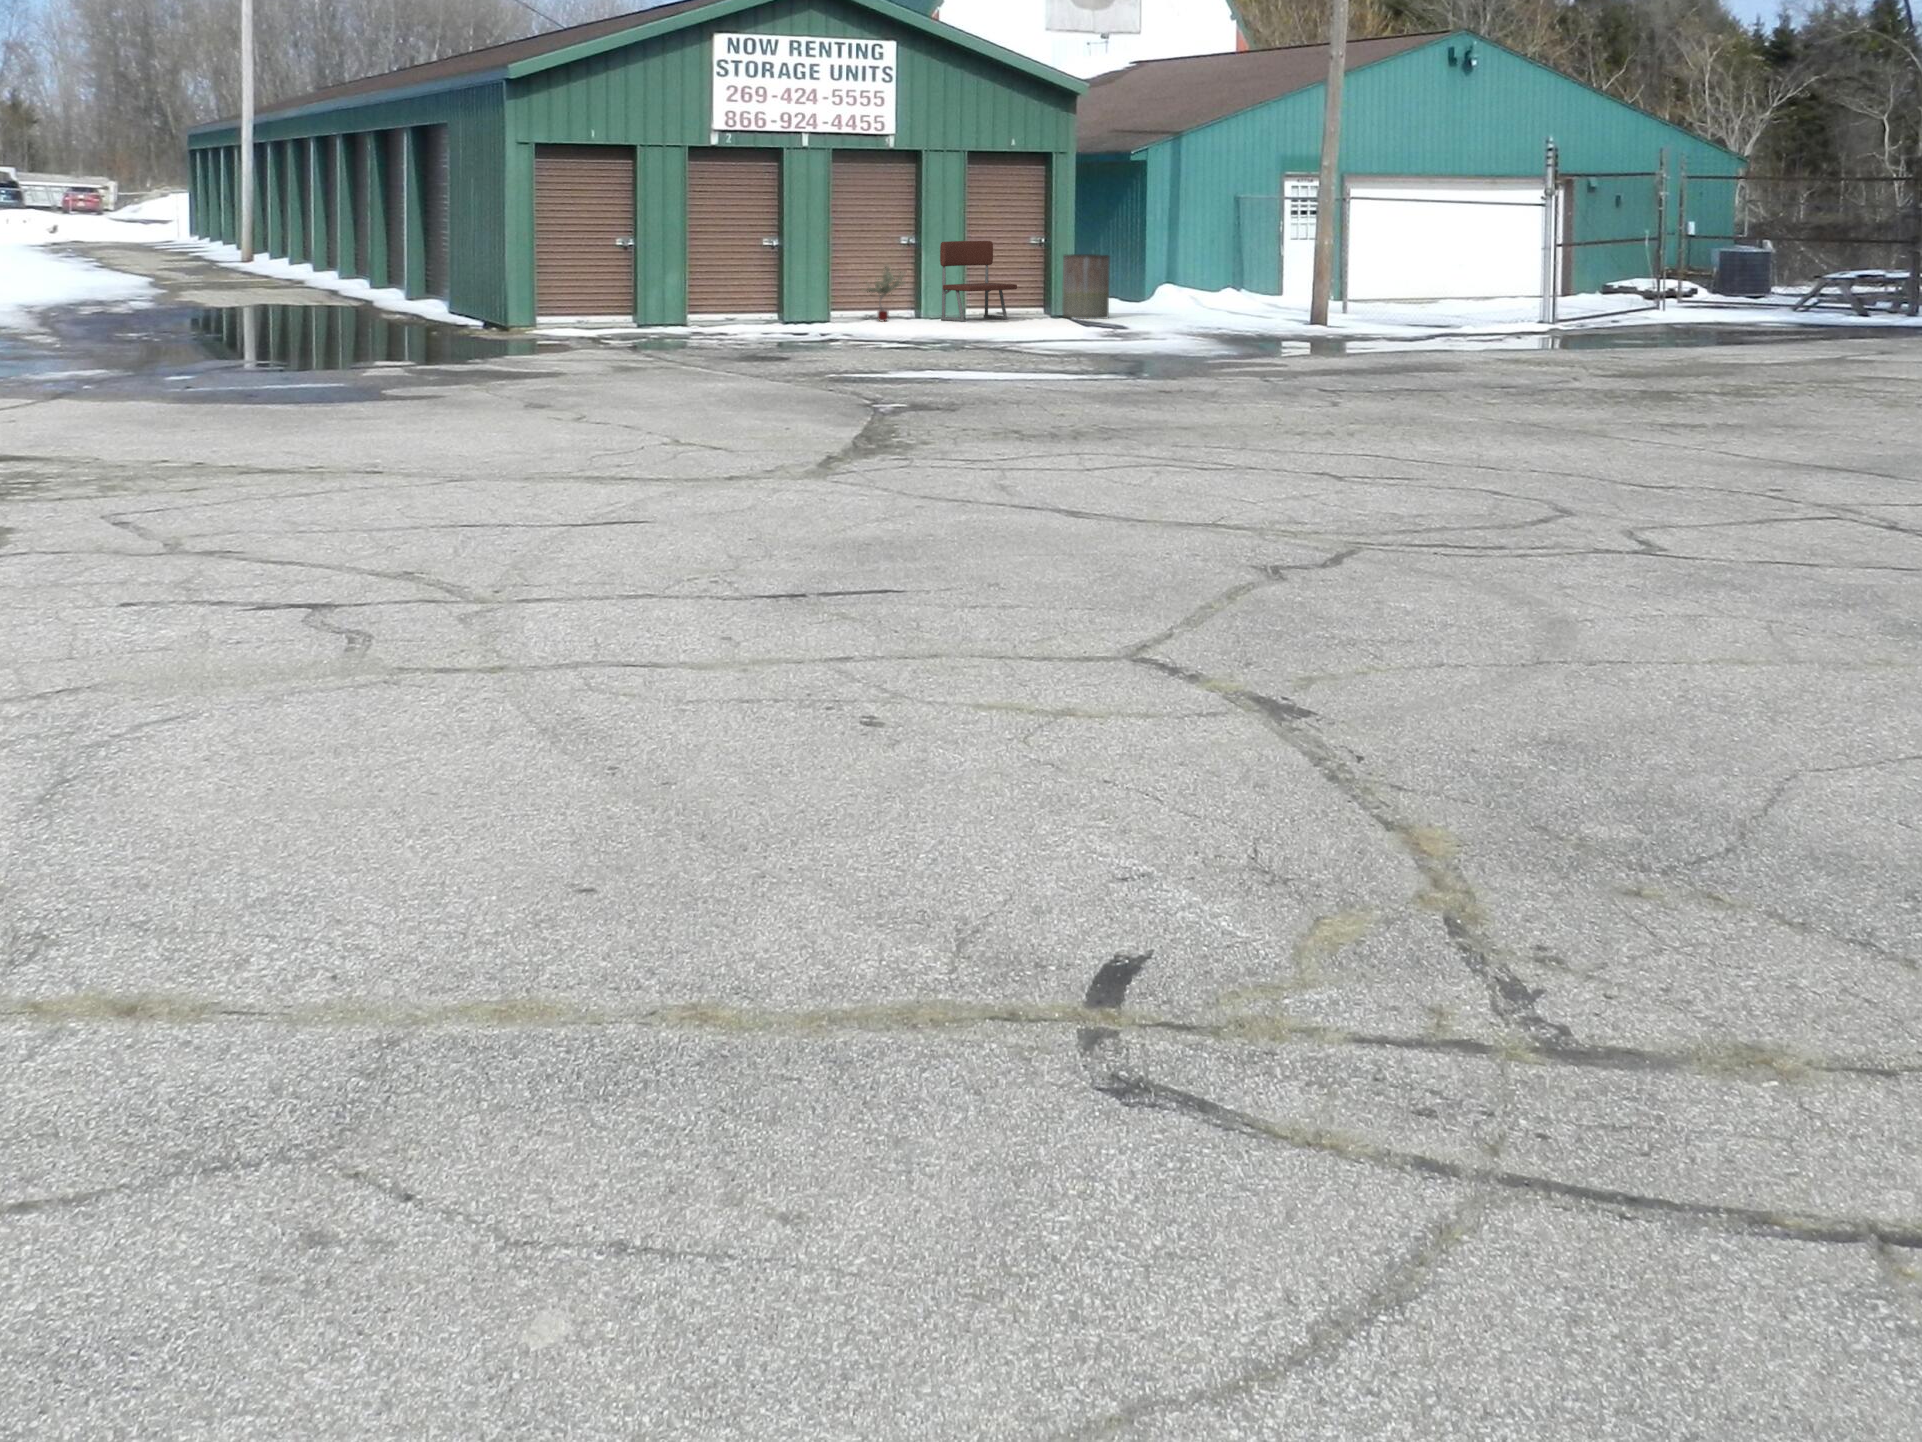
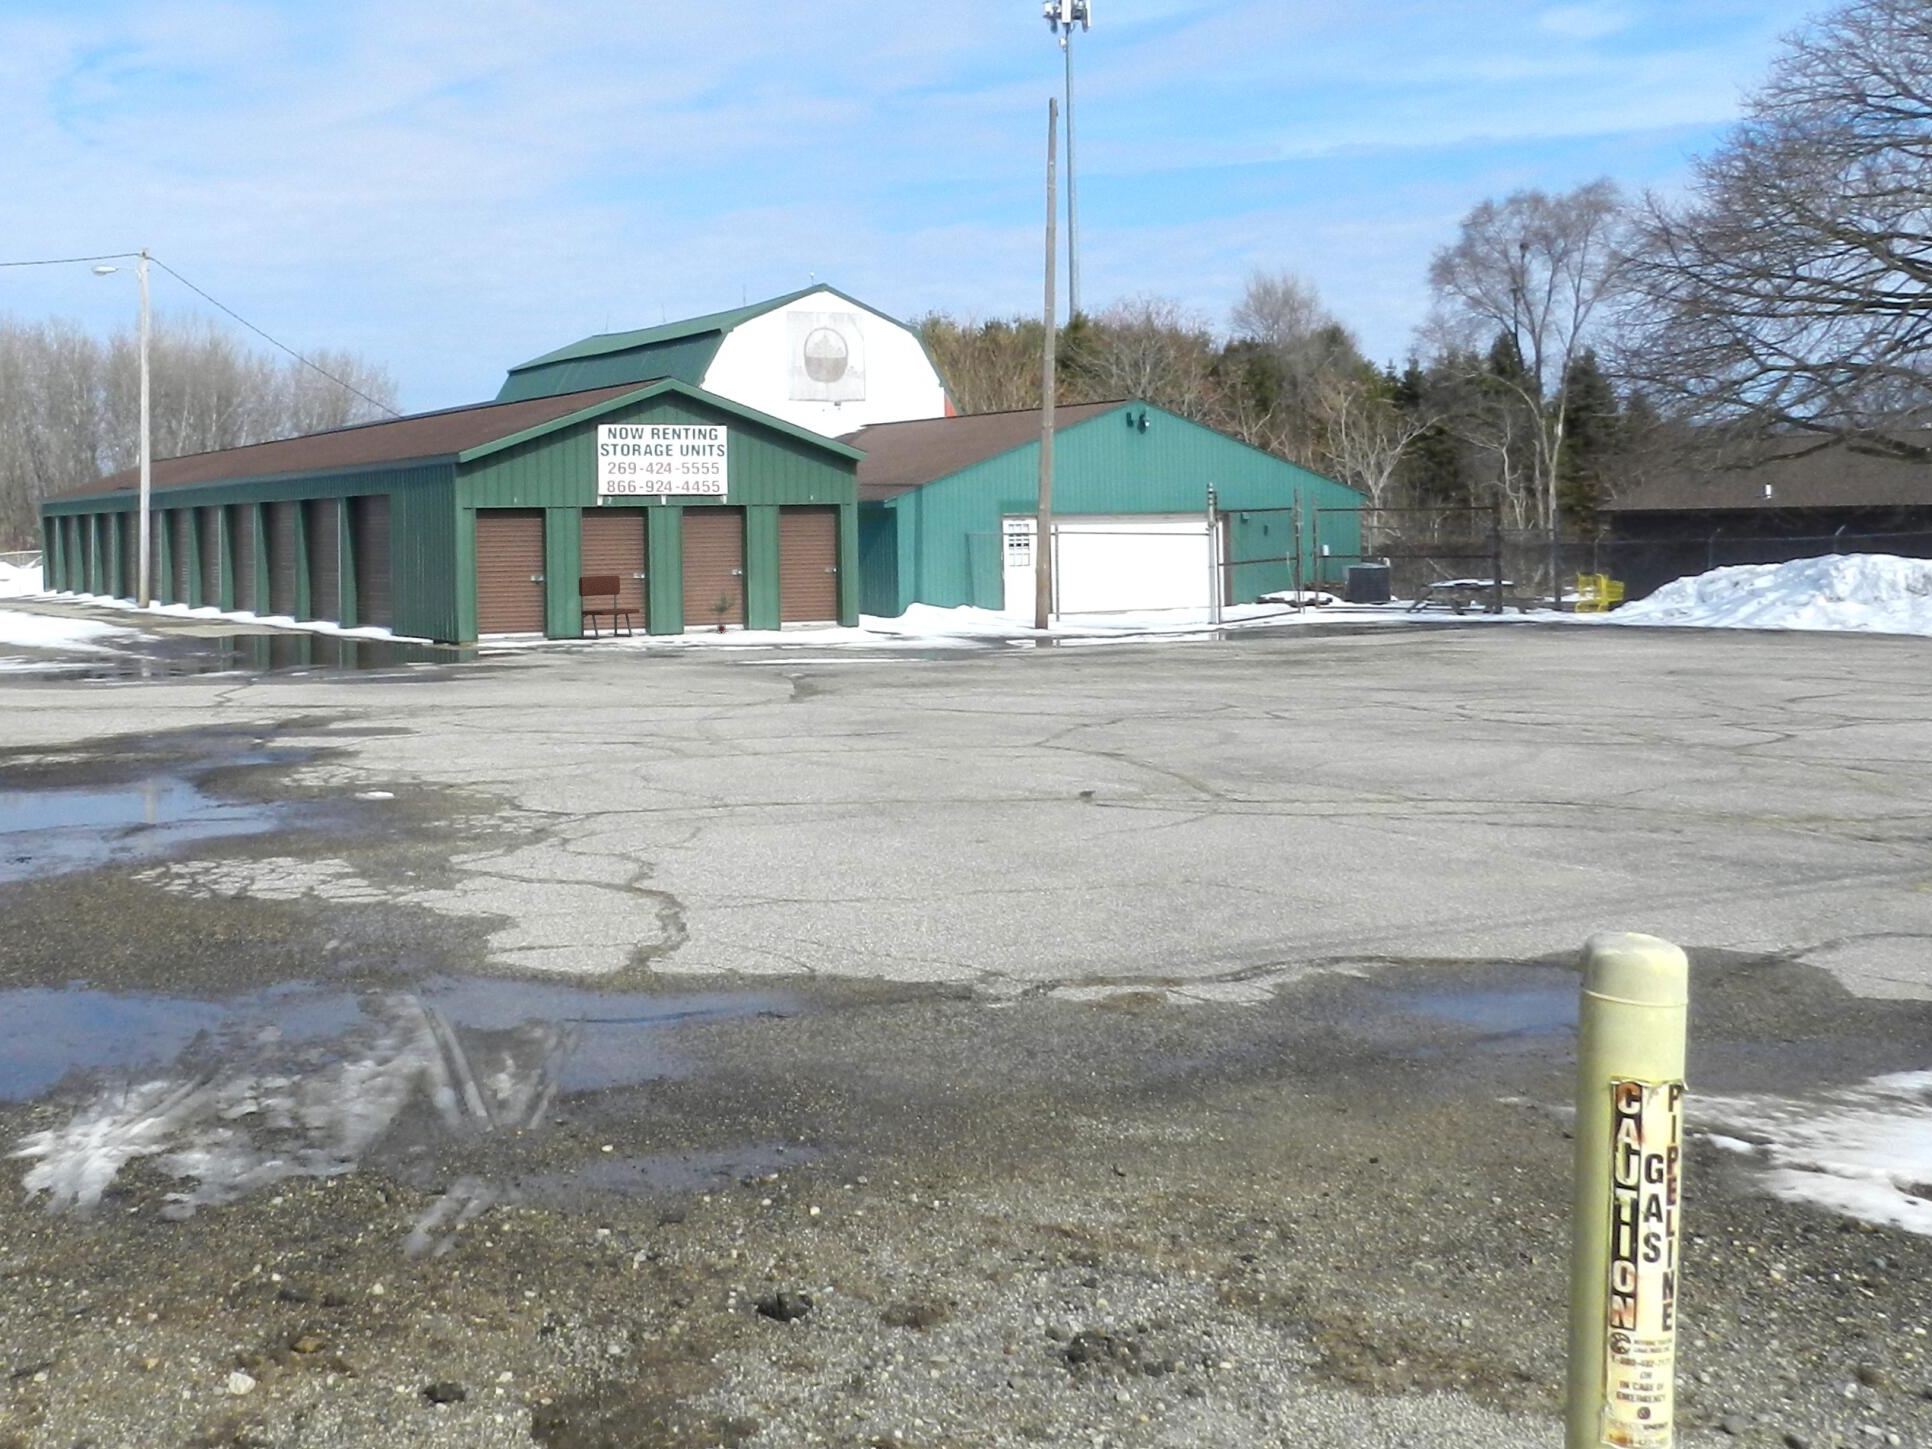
bench: present [940,241,1017,322] -> present [579,575,640,640]
trash can: present [1062,254,1110,319] -> none [851,580,887,628]

